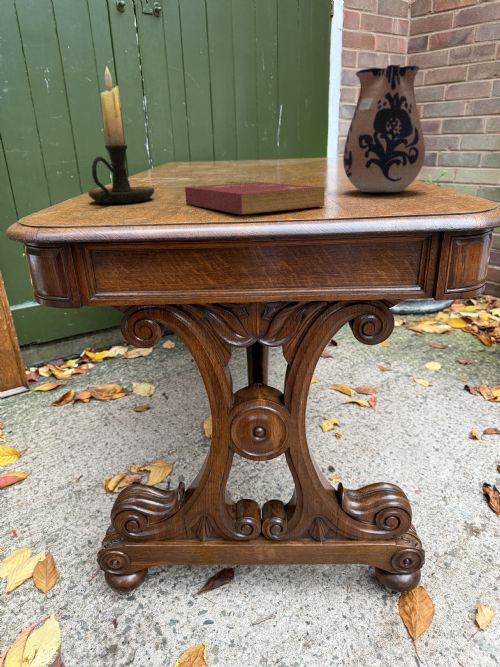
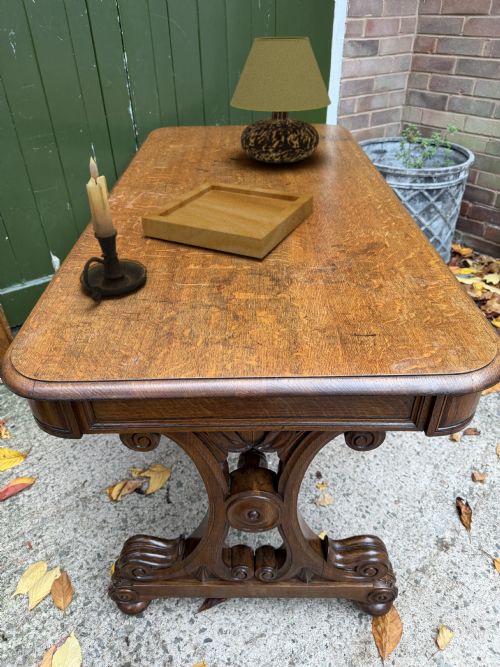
table lamp: none [237,52,328,166] -> present [230,37,331,163]
ceramic pitcher: present [343,65,425,192] -> none [343,155,429,288]
tray: none [151,162,314,188] -> present [141,182,313,258]
book: present [185,182,325,215] -> none [180,266,323,361]

